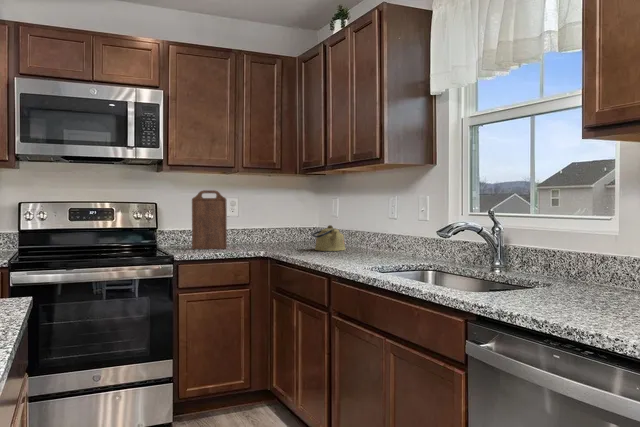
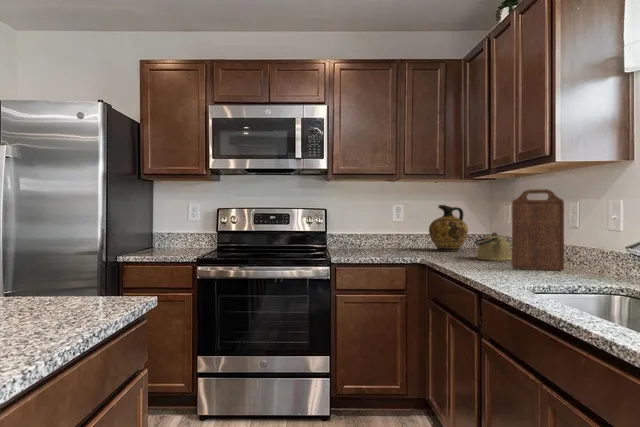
cutting board: present [192,190,227,249] -> present [512,189,564,270]
ceramic jug: none [265,199,302,245] -> present [429,205,468,251]

